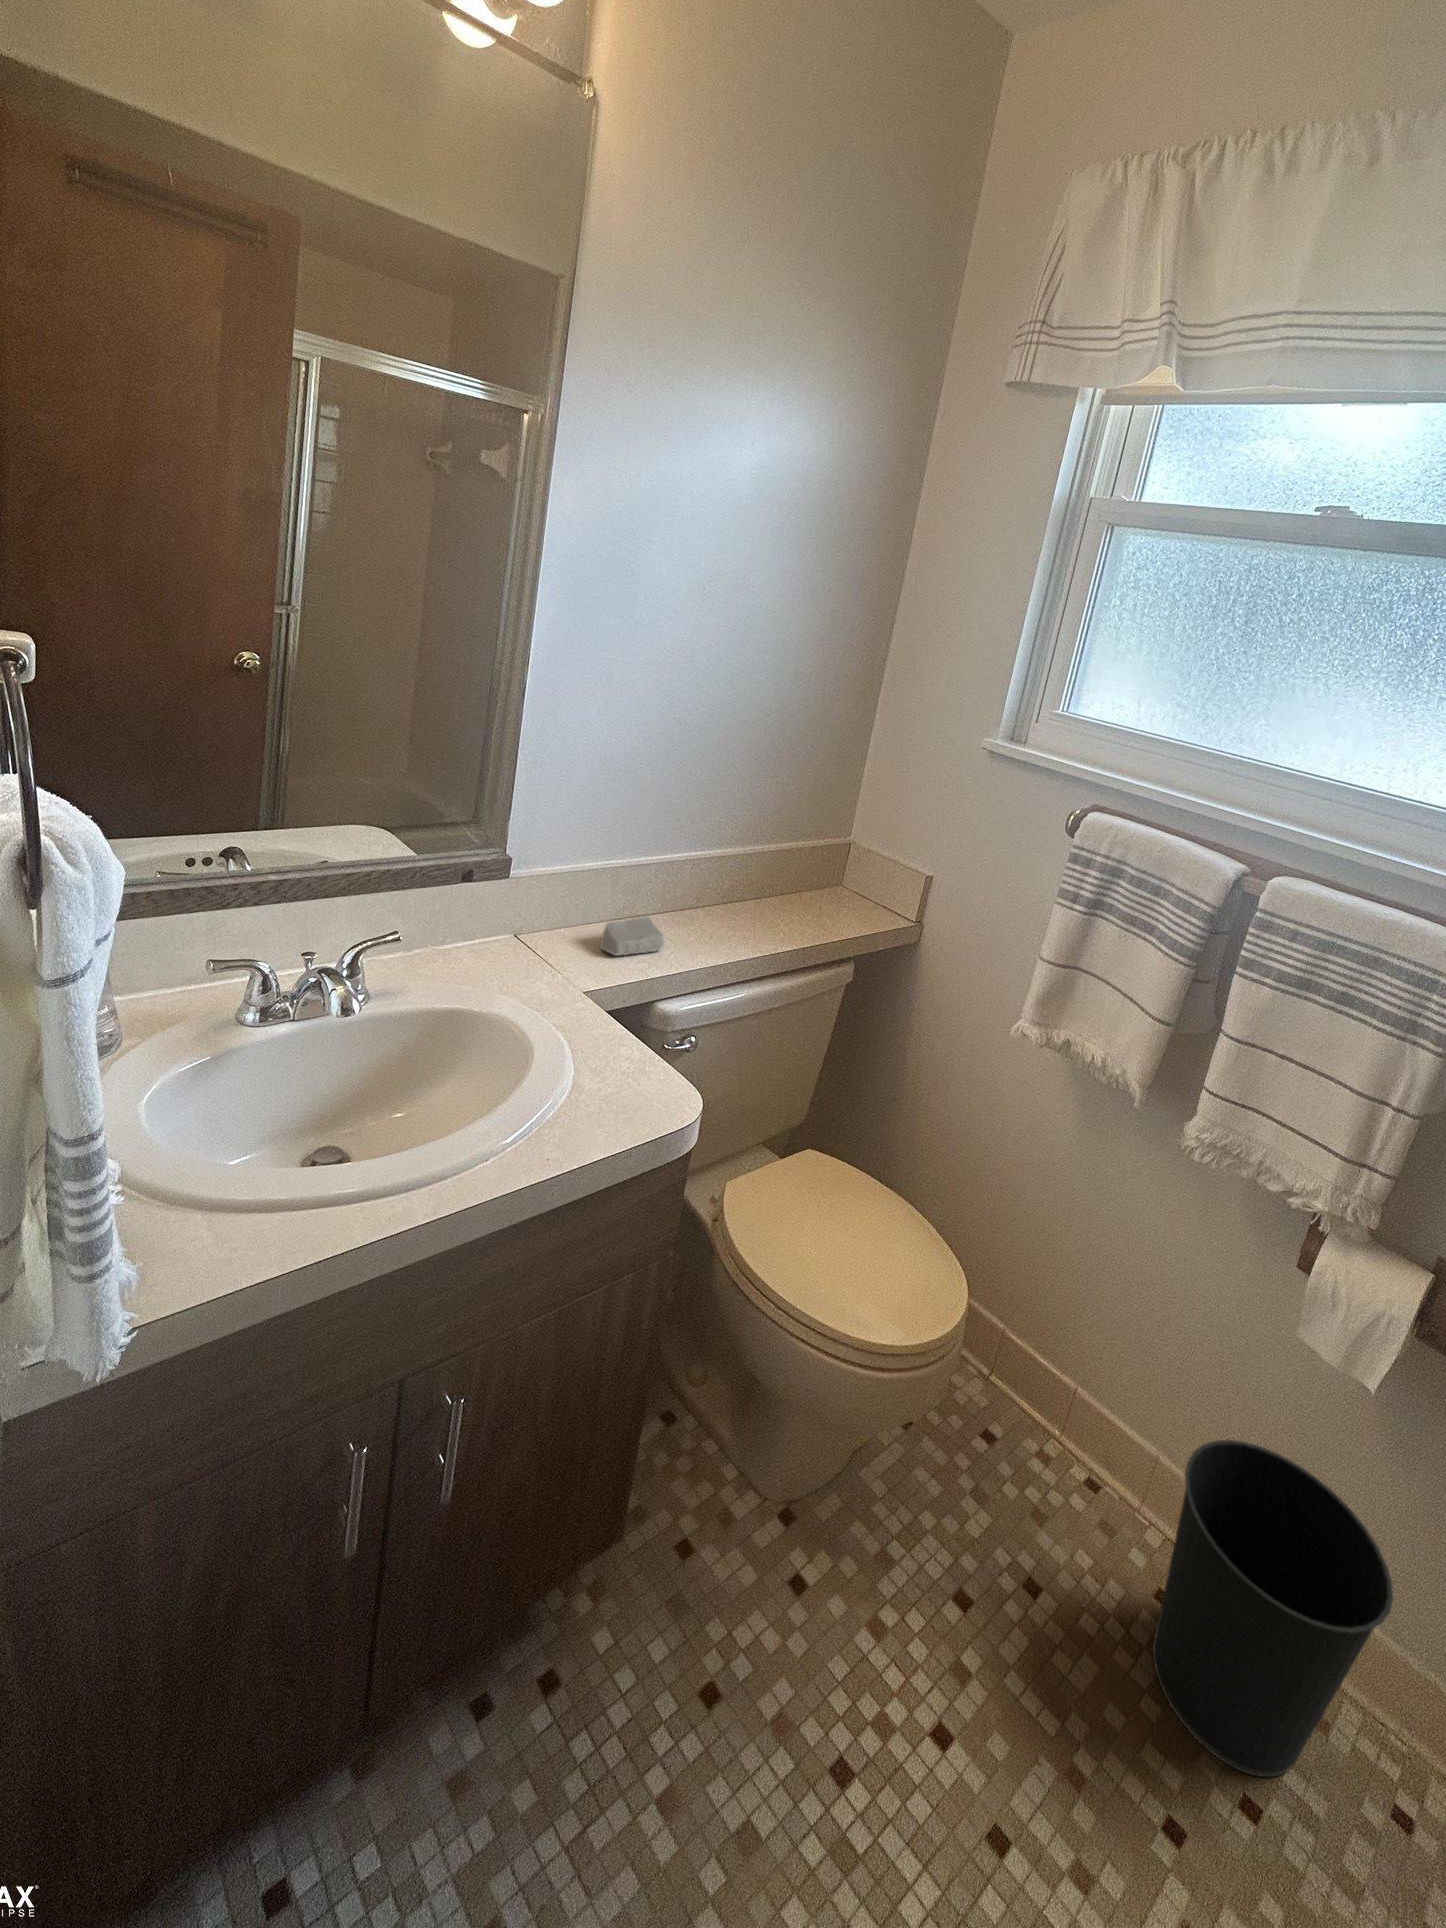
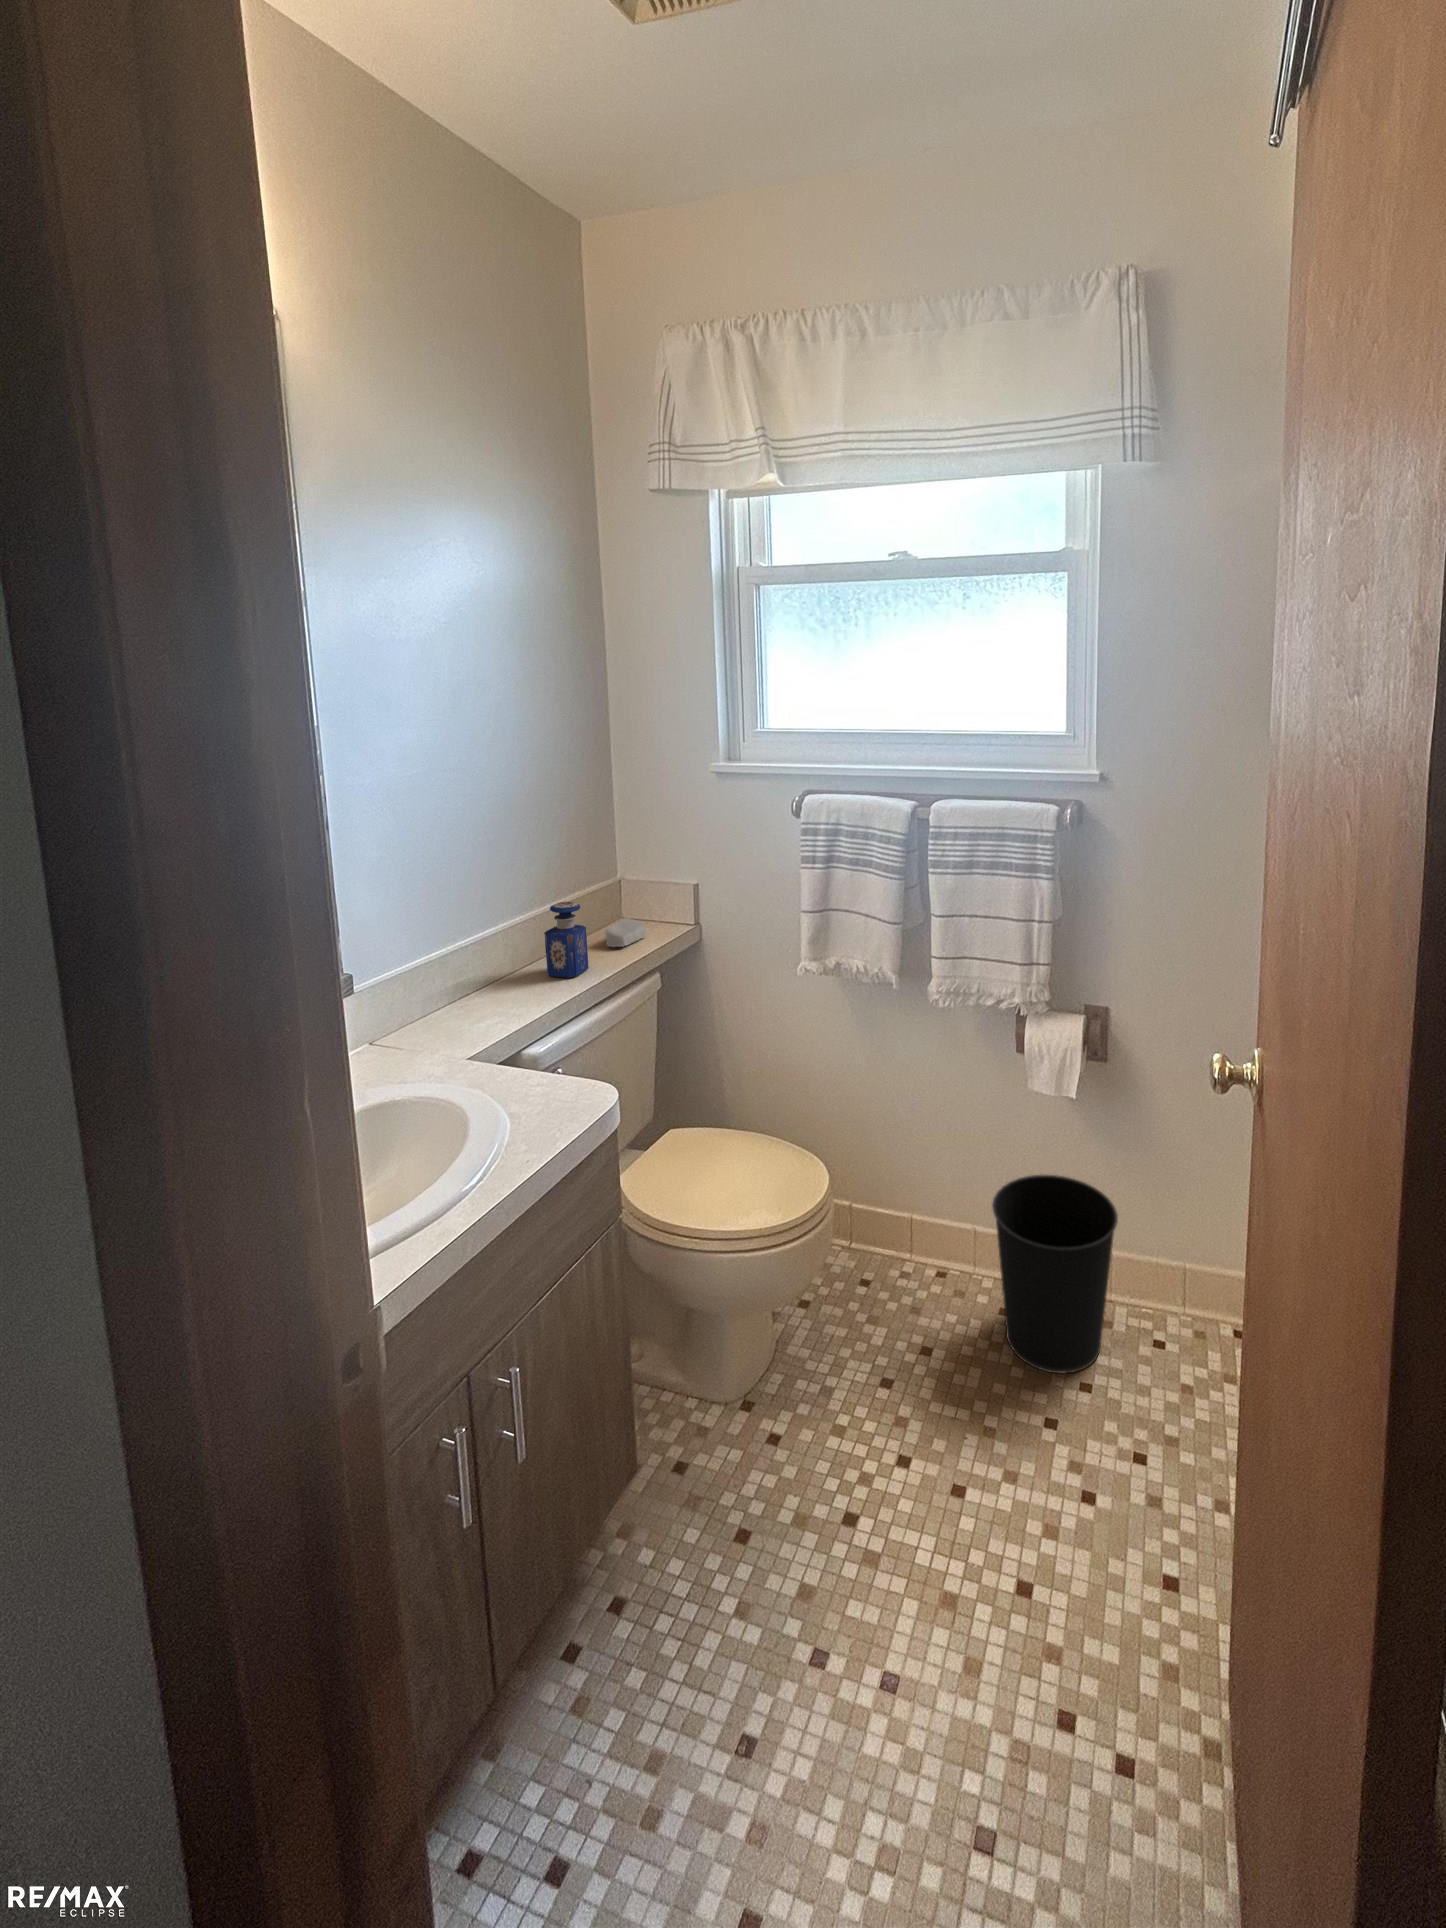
perfume bottle: none [727,848,780,937] -> present [544,902,589,978]
soap bar: present [600,916,664,956] -> present [605,918,647,947]

